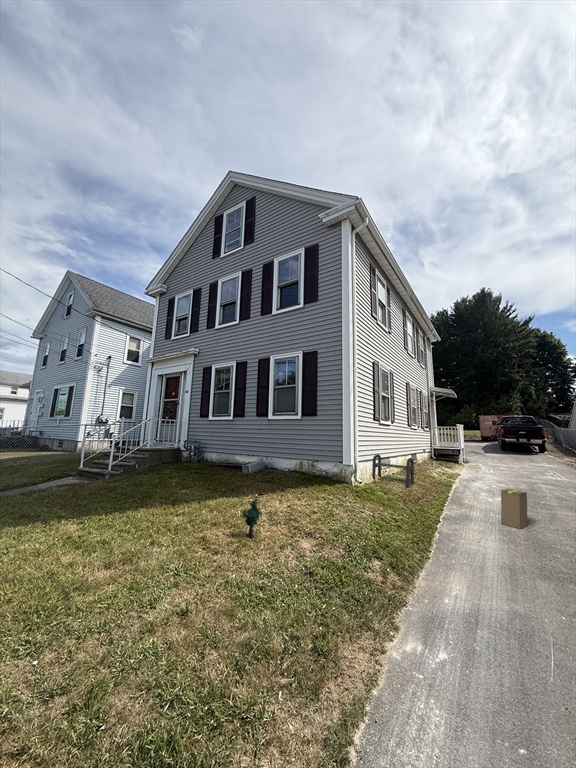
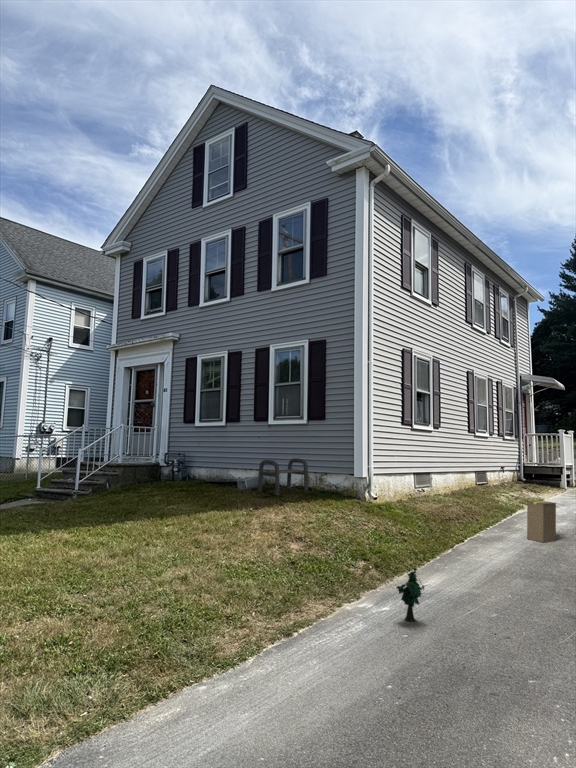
bench: present [372,454,414,487] -> present [258,458,308,495]
decorative plant: present [242,499,262,538] -> present [396,568,424,621]

